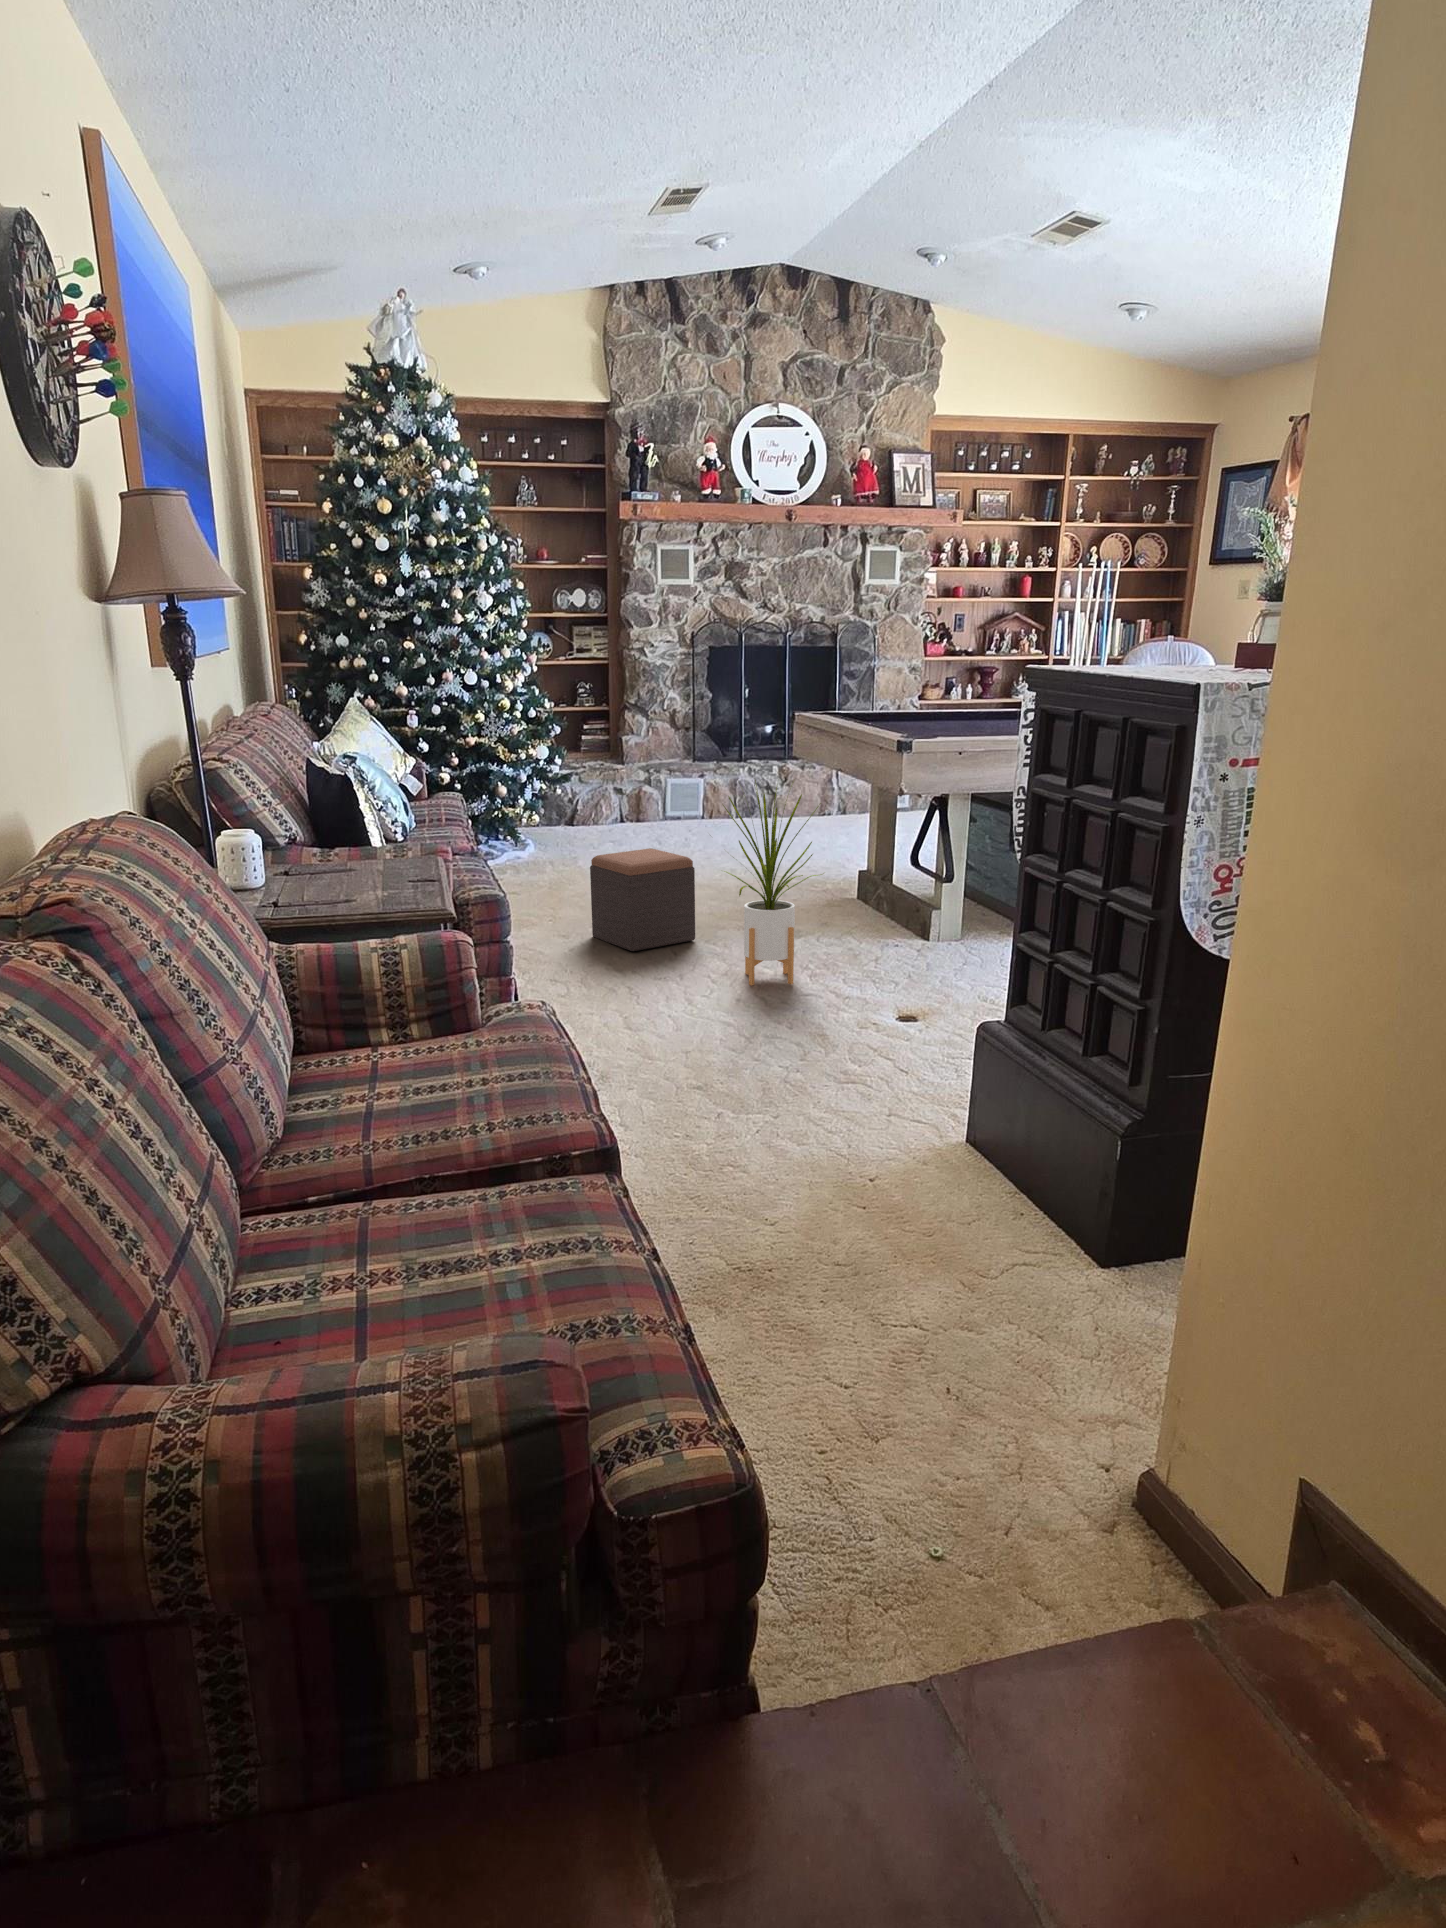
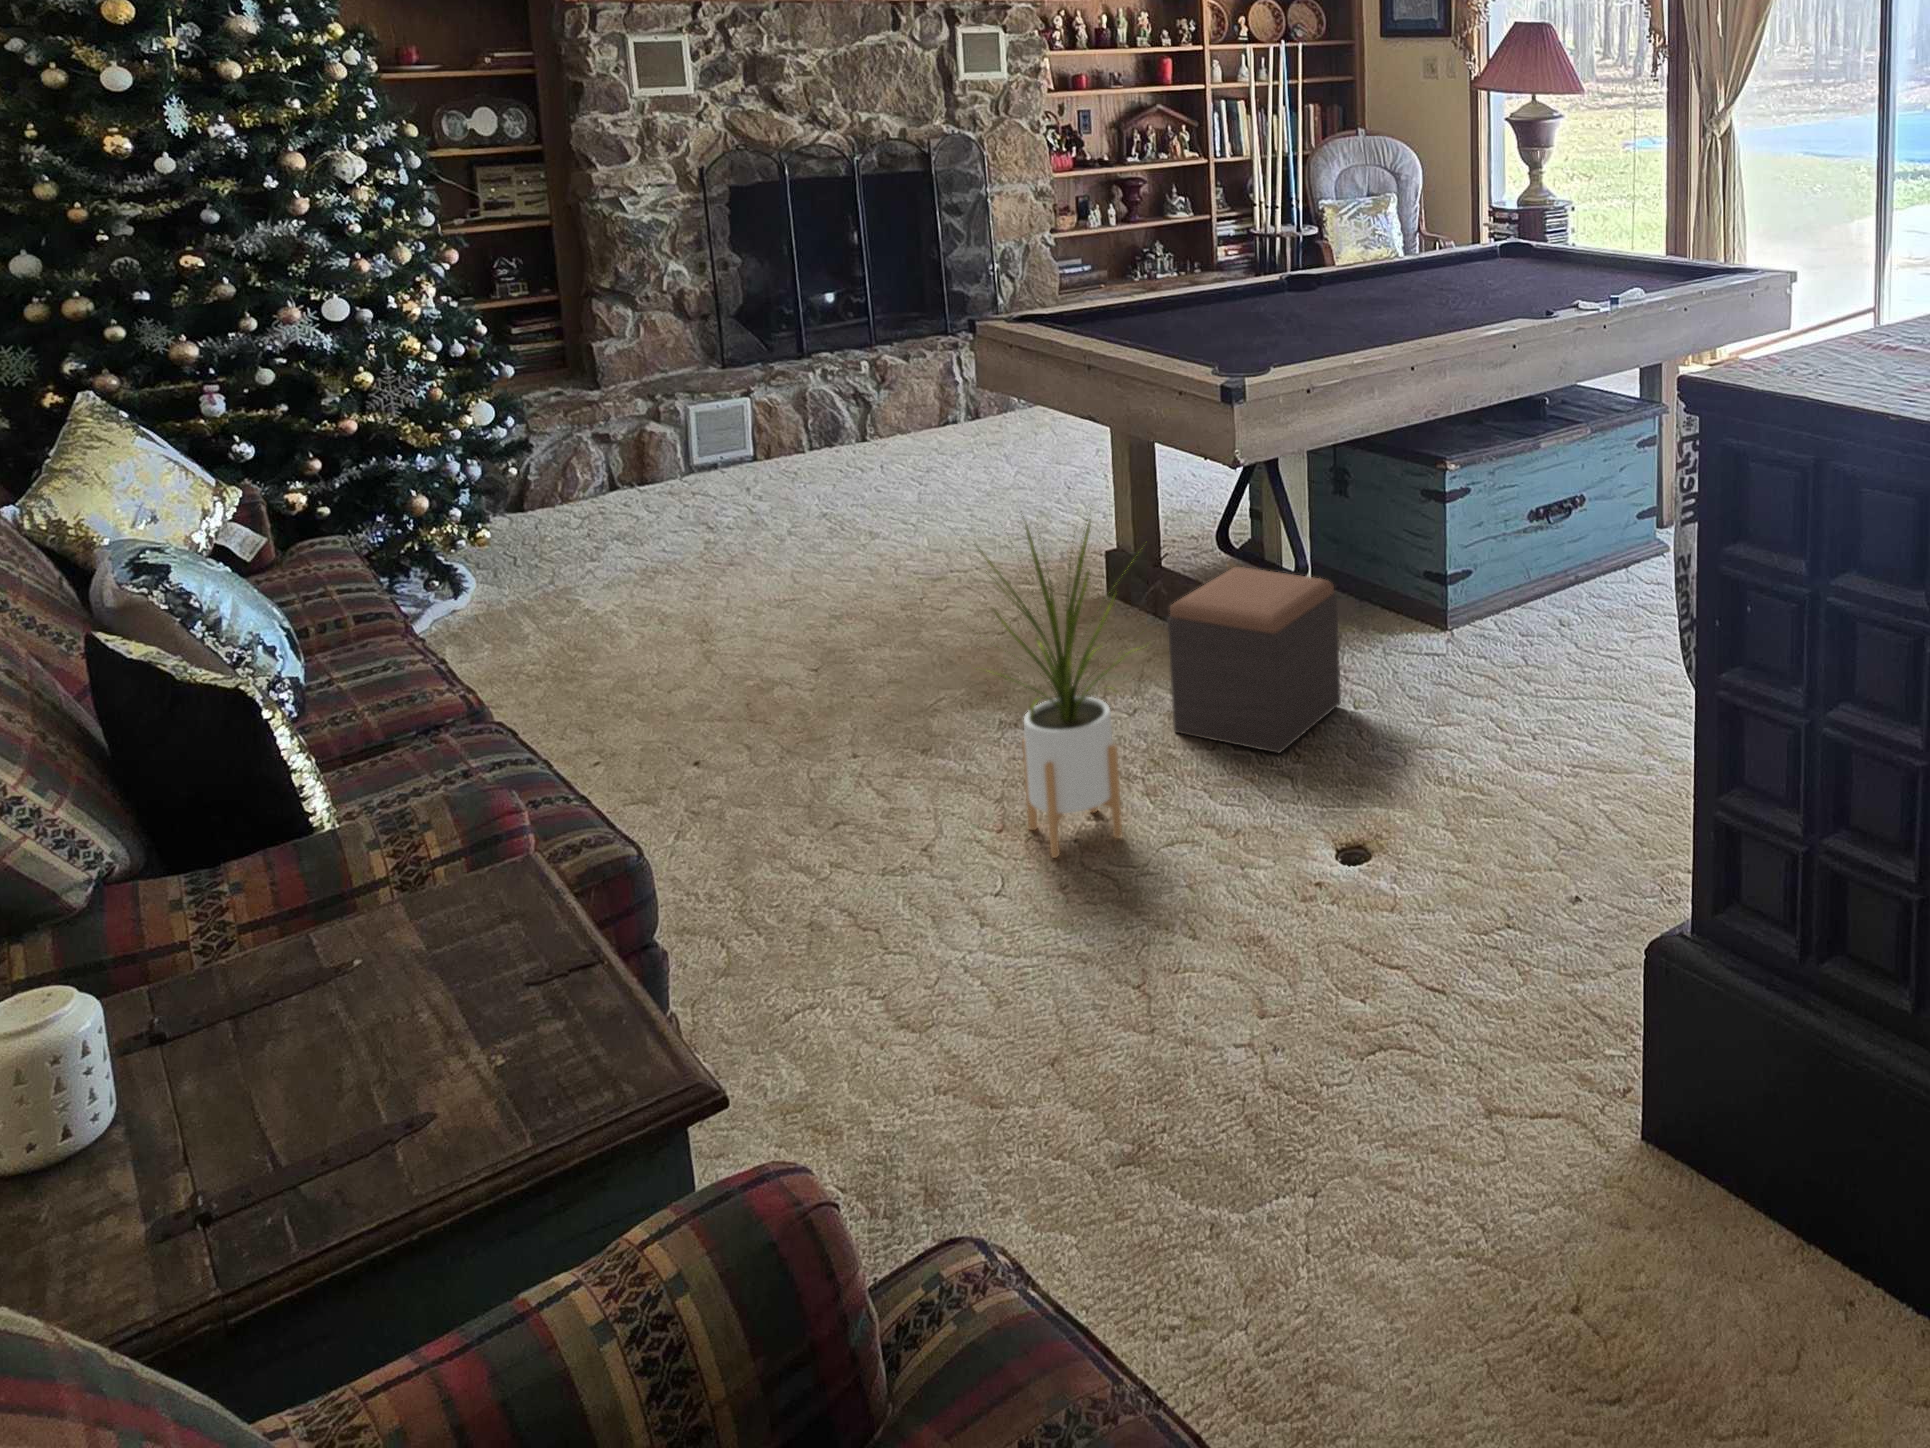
footstool: present [590,848,695,951] -> present [1168,567,1341,753]

